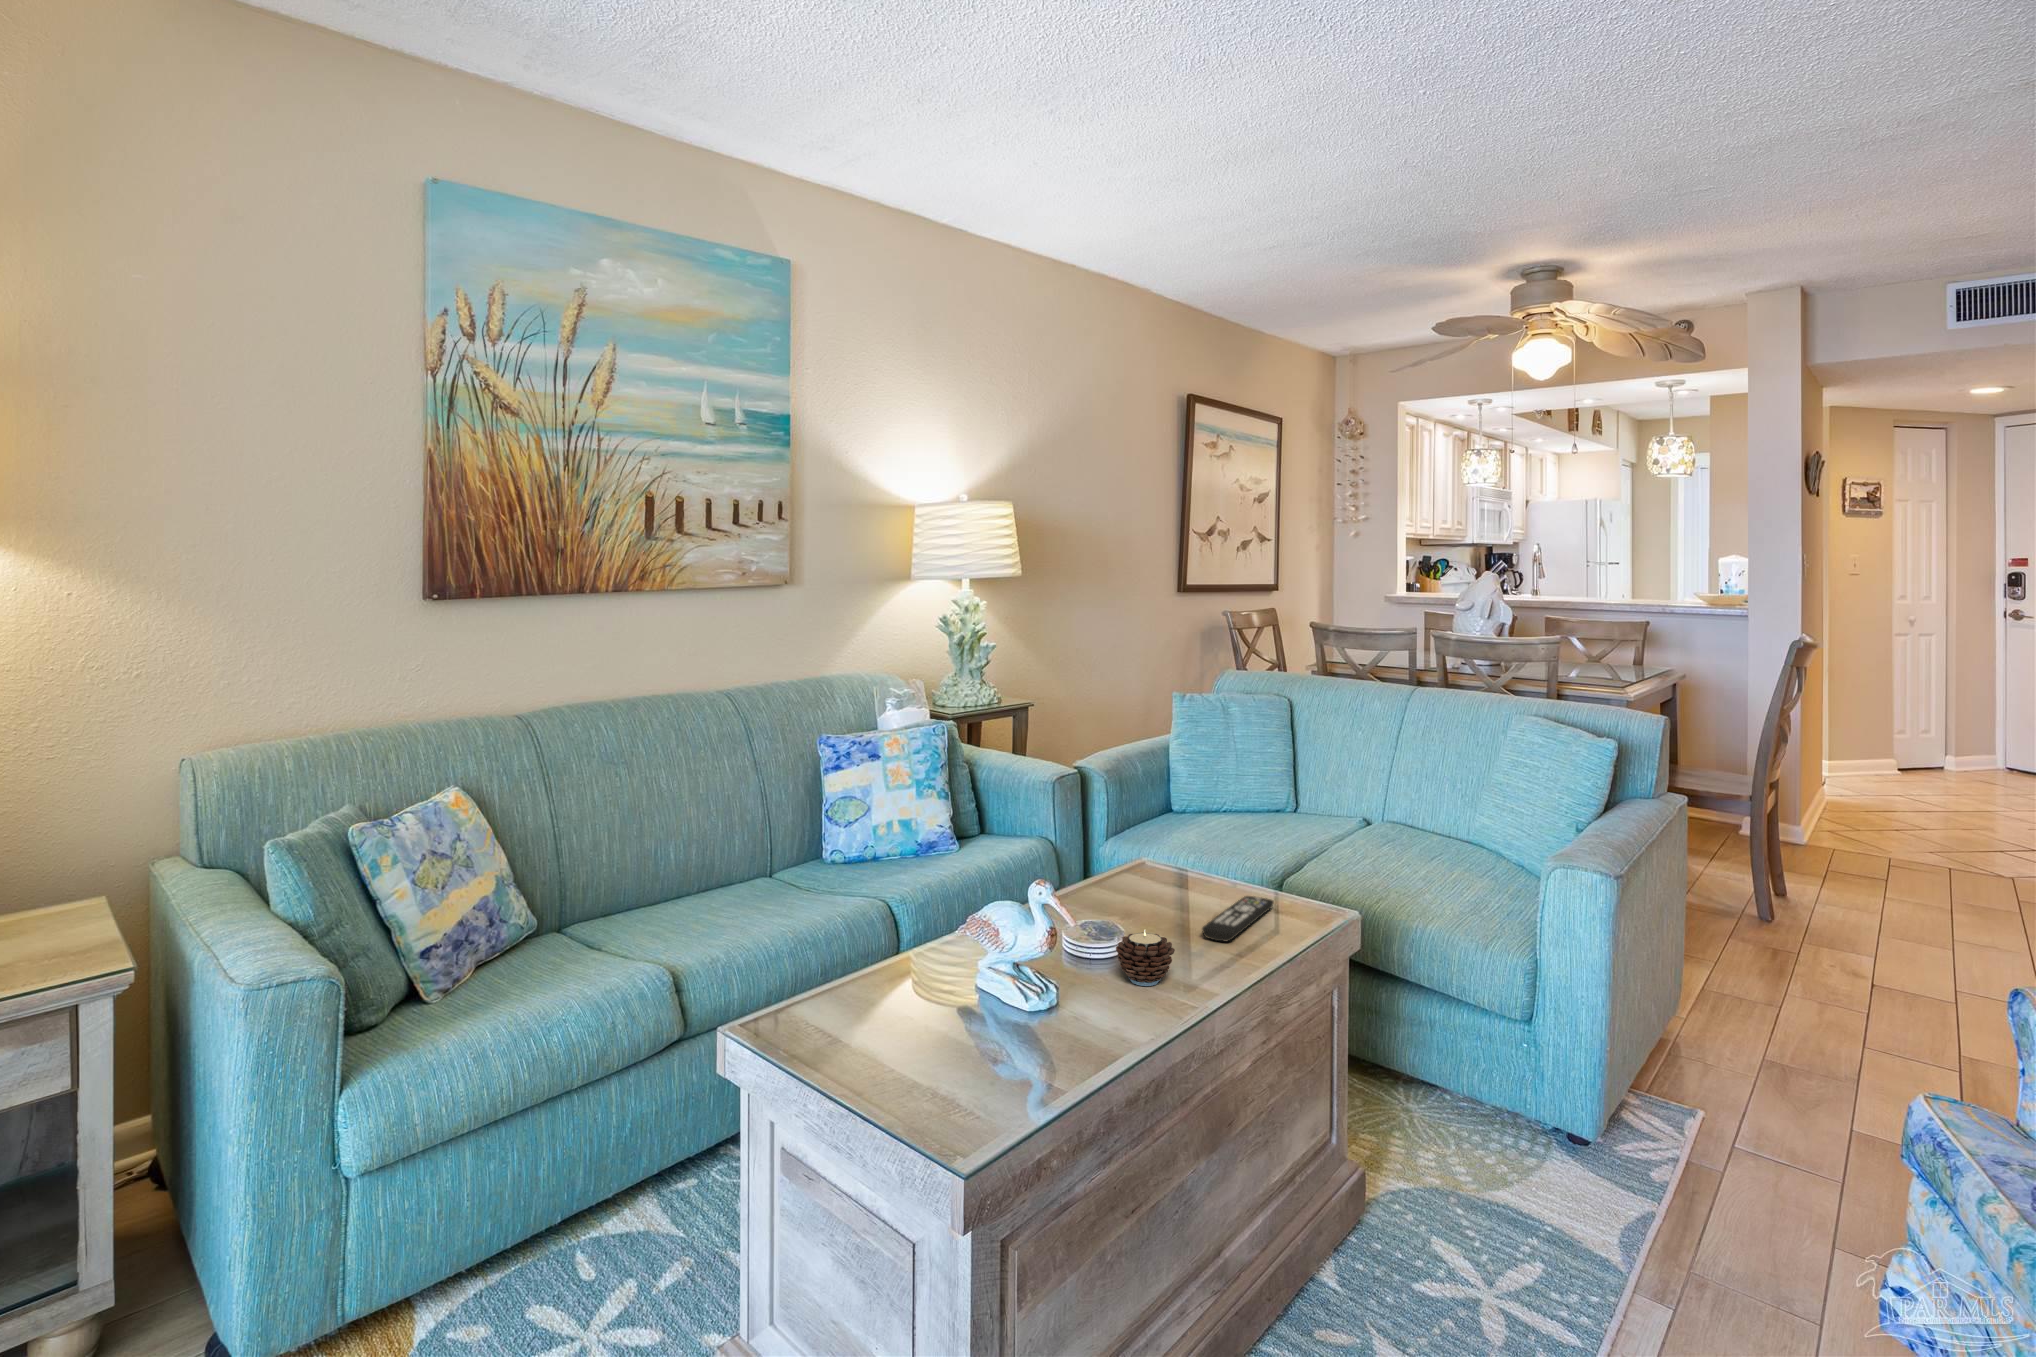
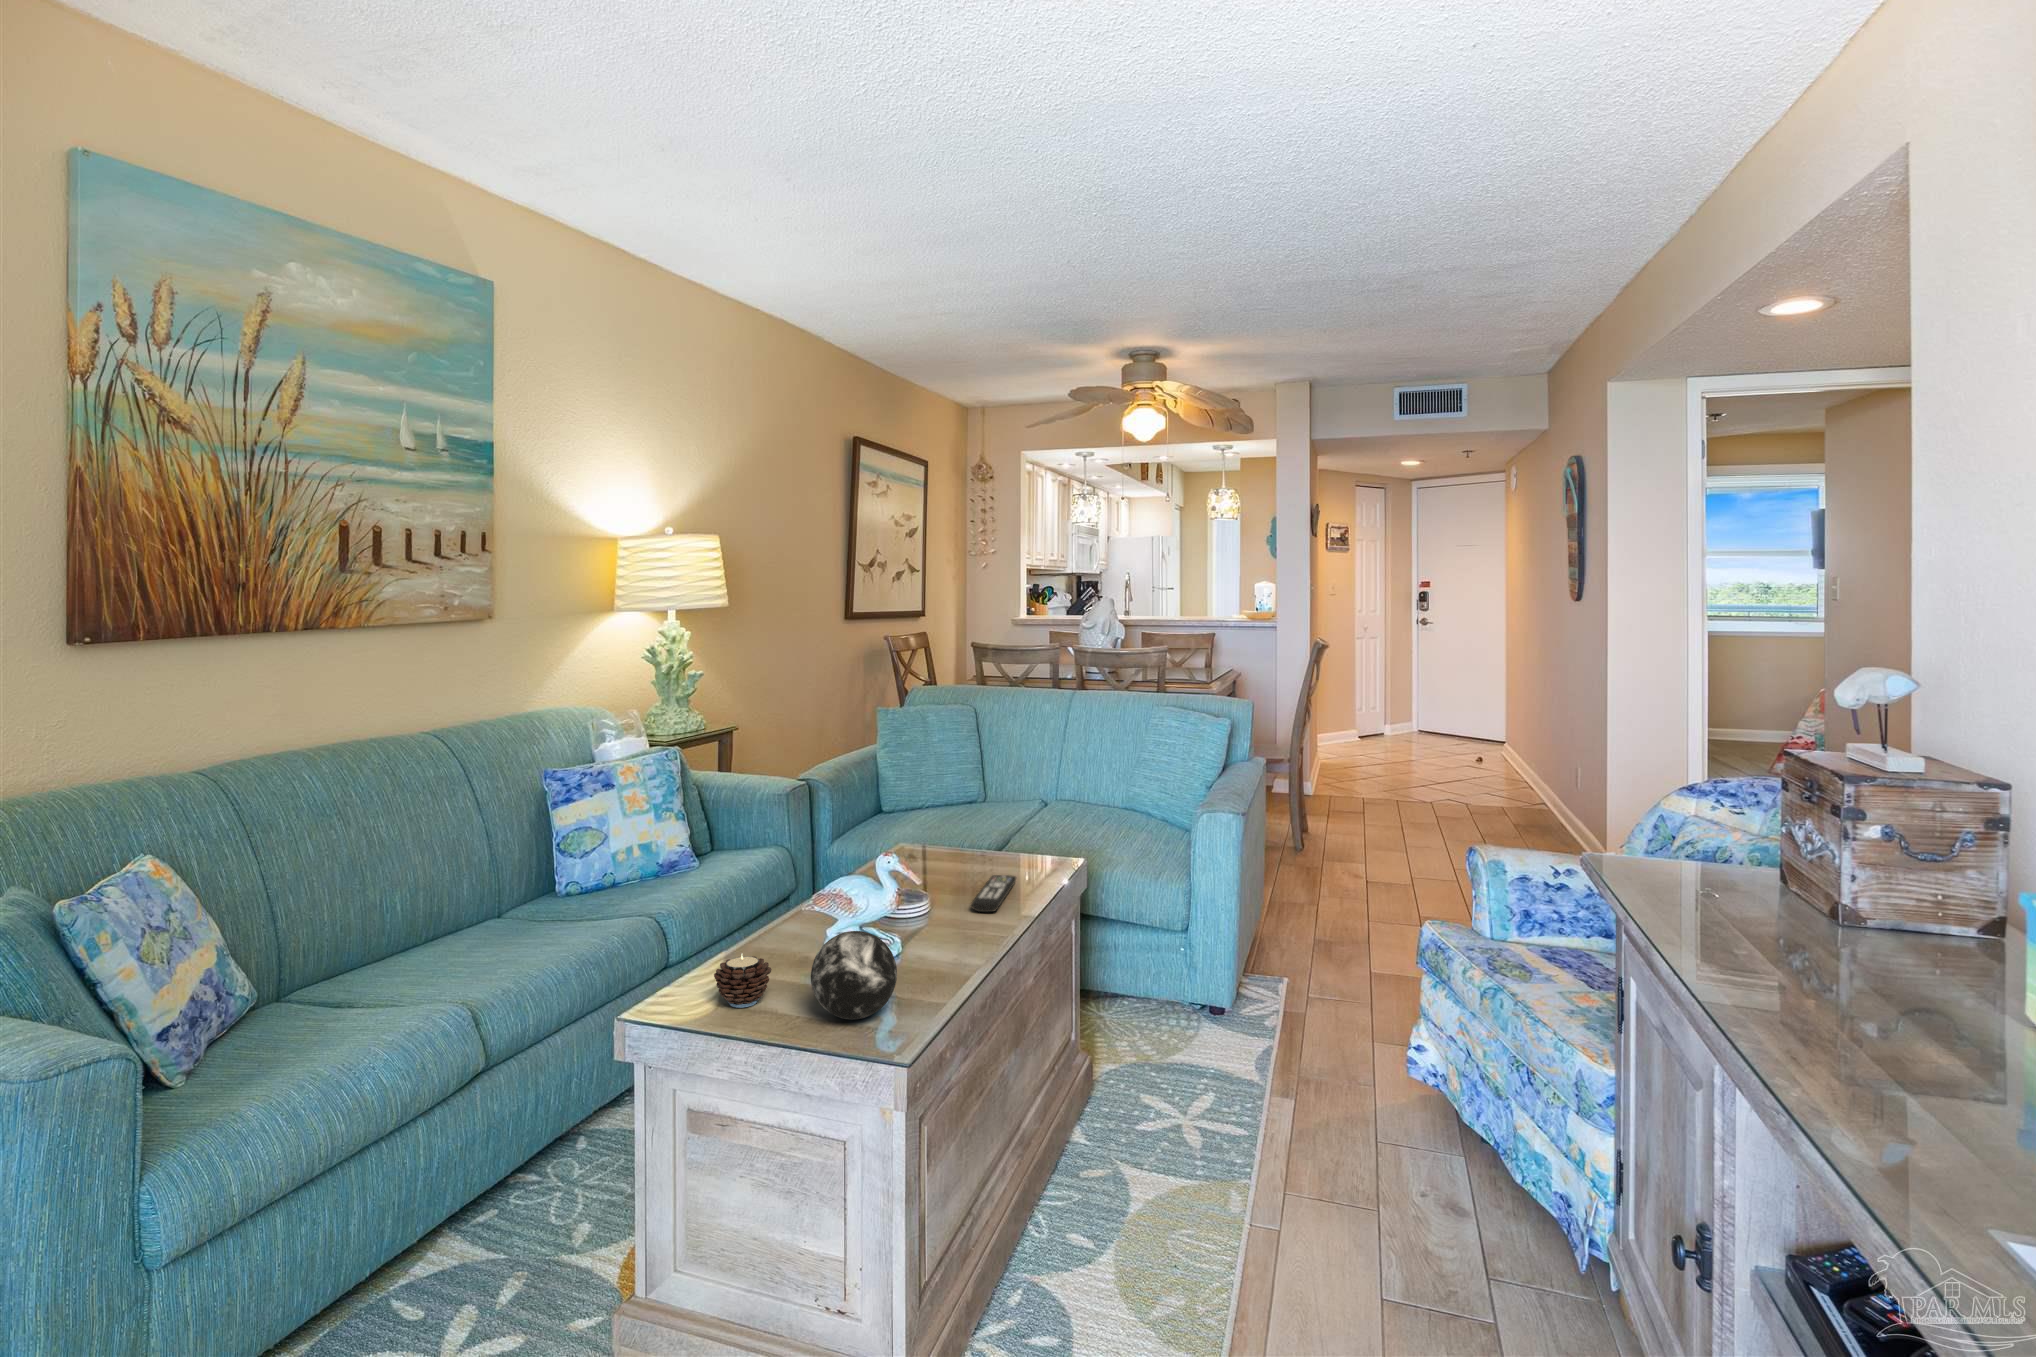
candle: present [1116,930,1175,986] -> present [714,955,772,1008]
decorative orb: none [953,949,1052,1053] -> present [811,931,897,1019]

